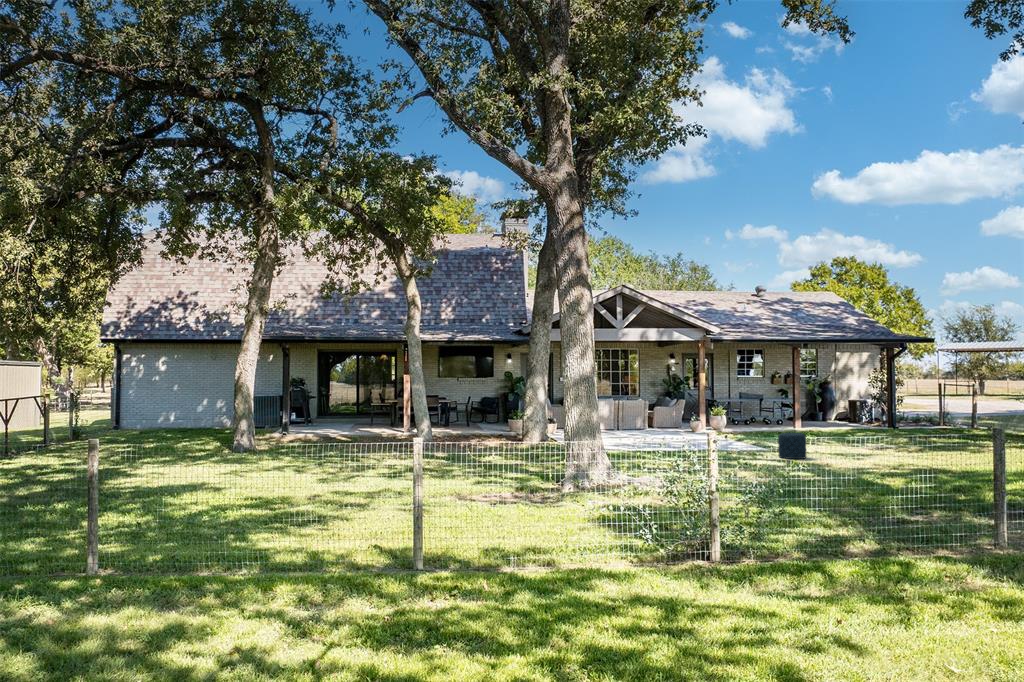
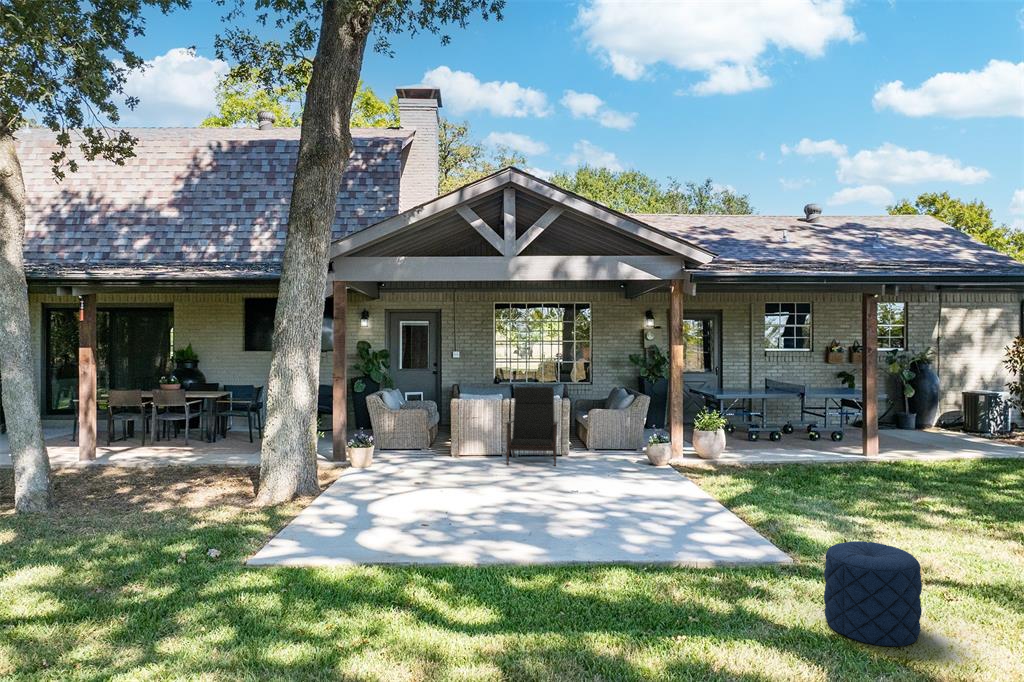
lounge chair: none [614,395,643,435] -> present [506,387,558,466]

